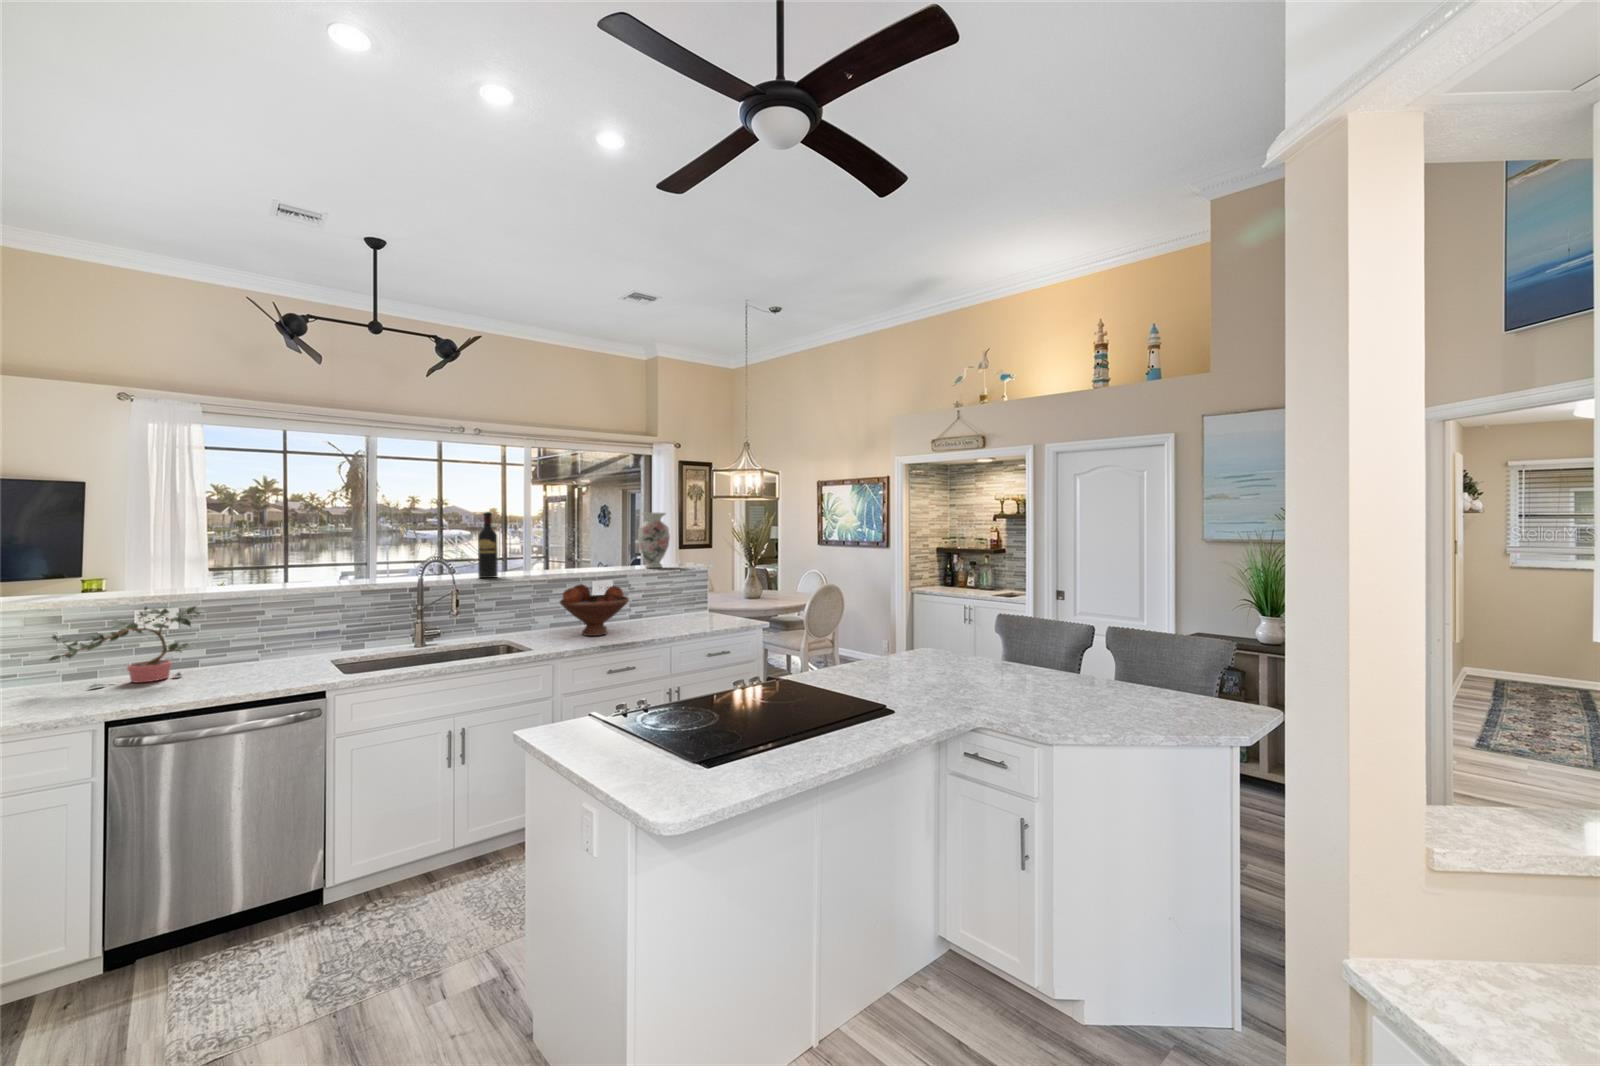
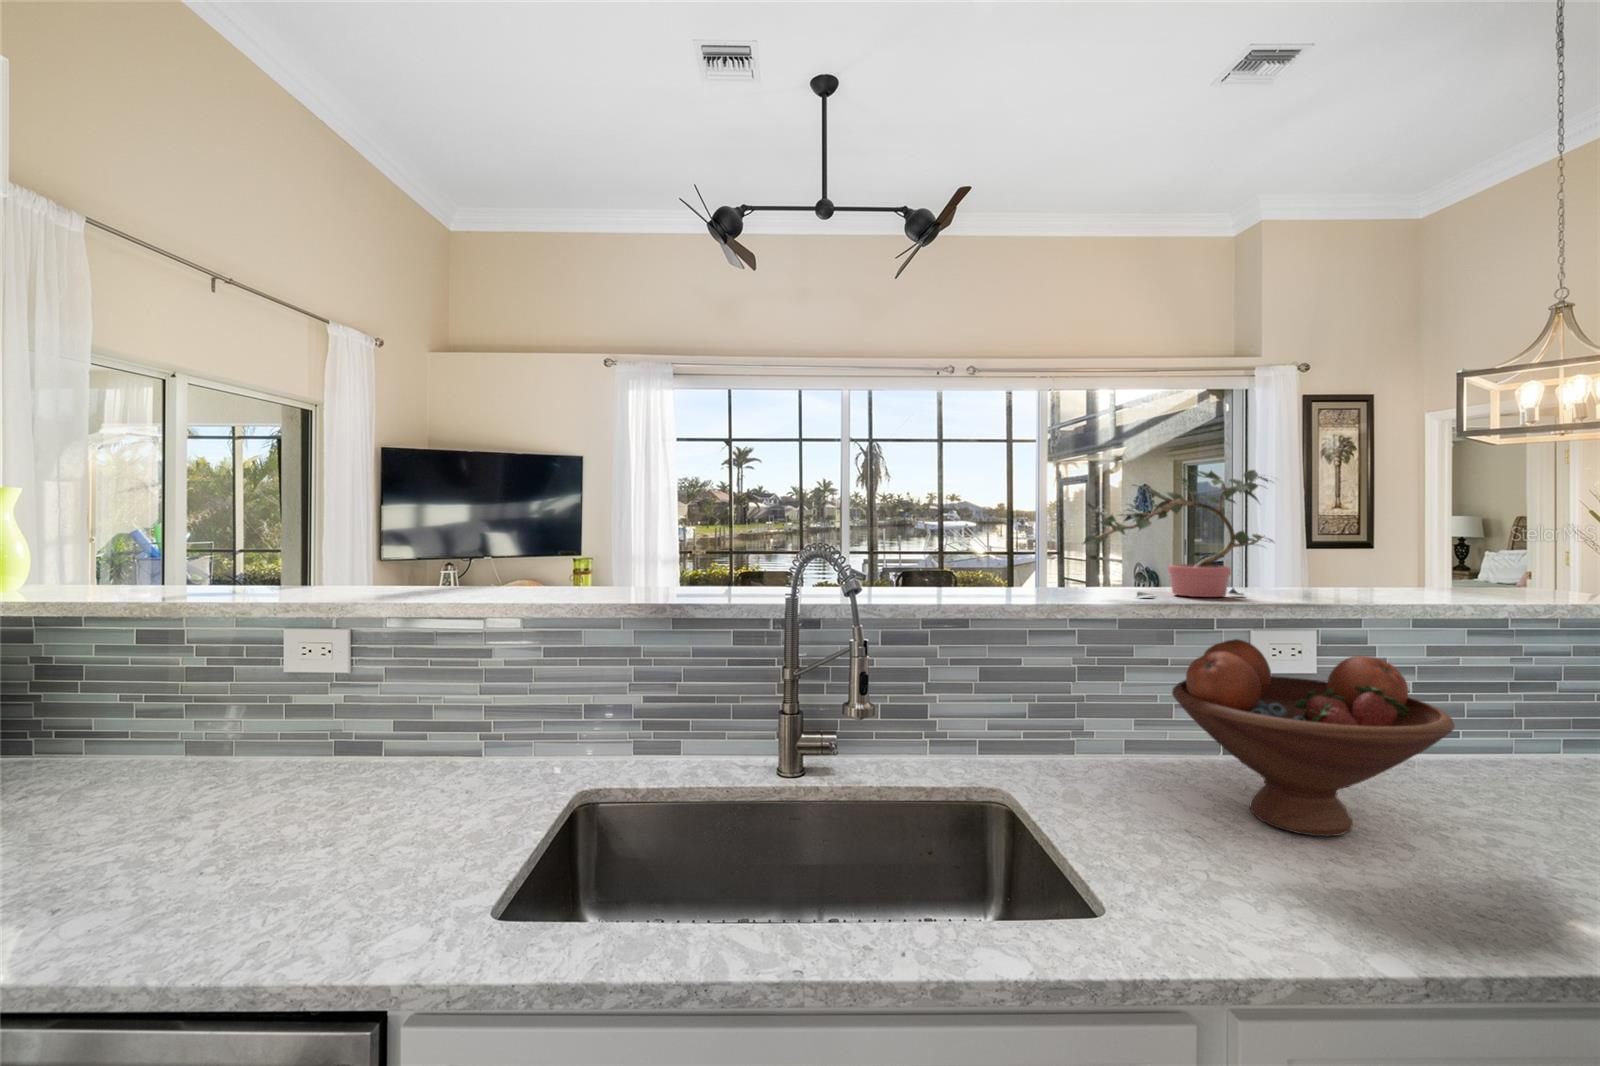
wine bottle: present [478,512,498,578] -> none [939,424,986,599]
vase: present [638,513,670,568] -> none [1366,423,1492,597]
potted plant: present [49,606,204,688] -> present [1083,467,1273,597]

